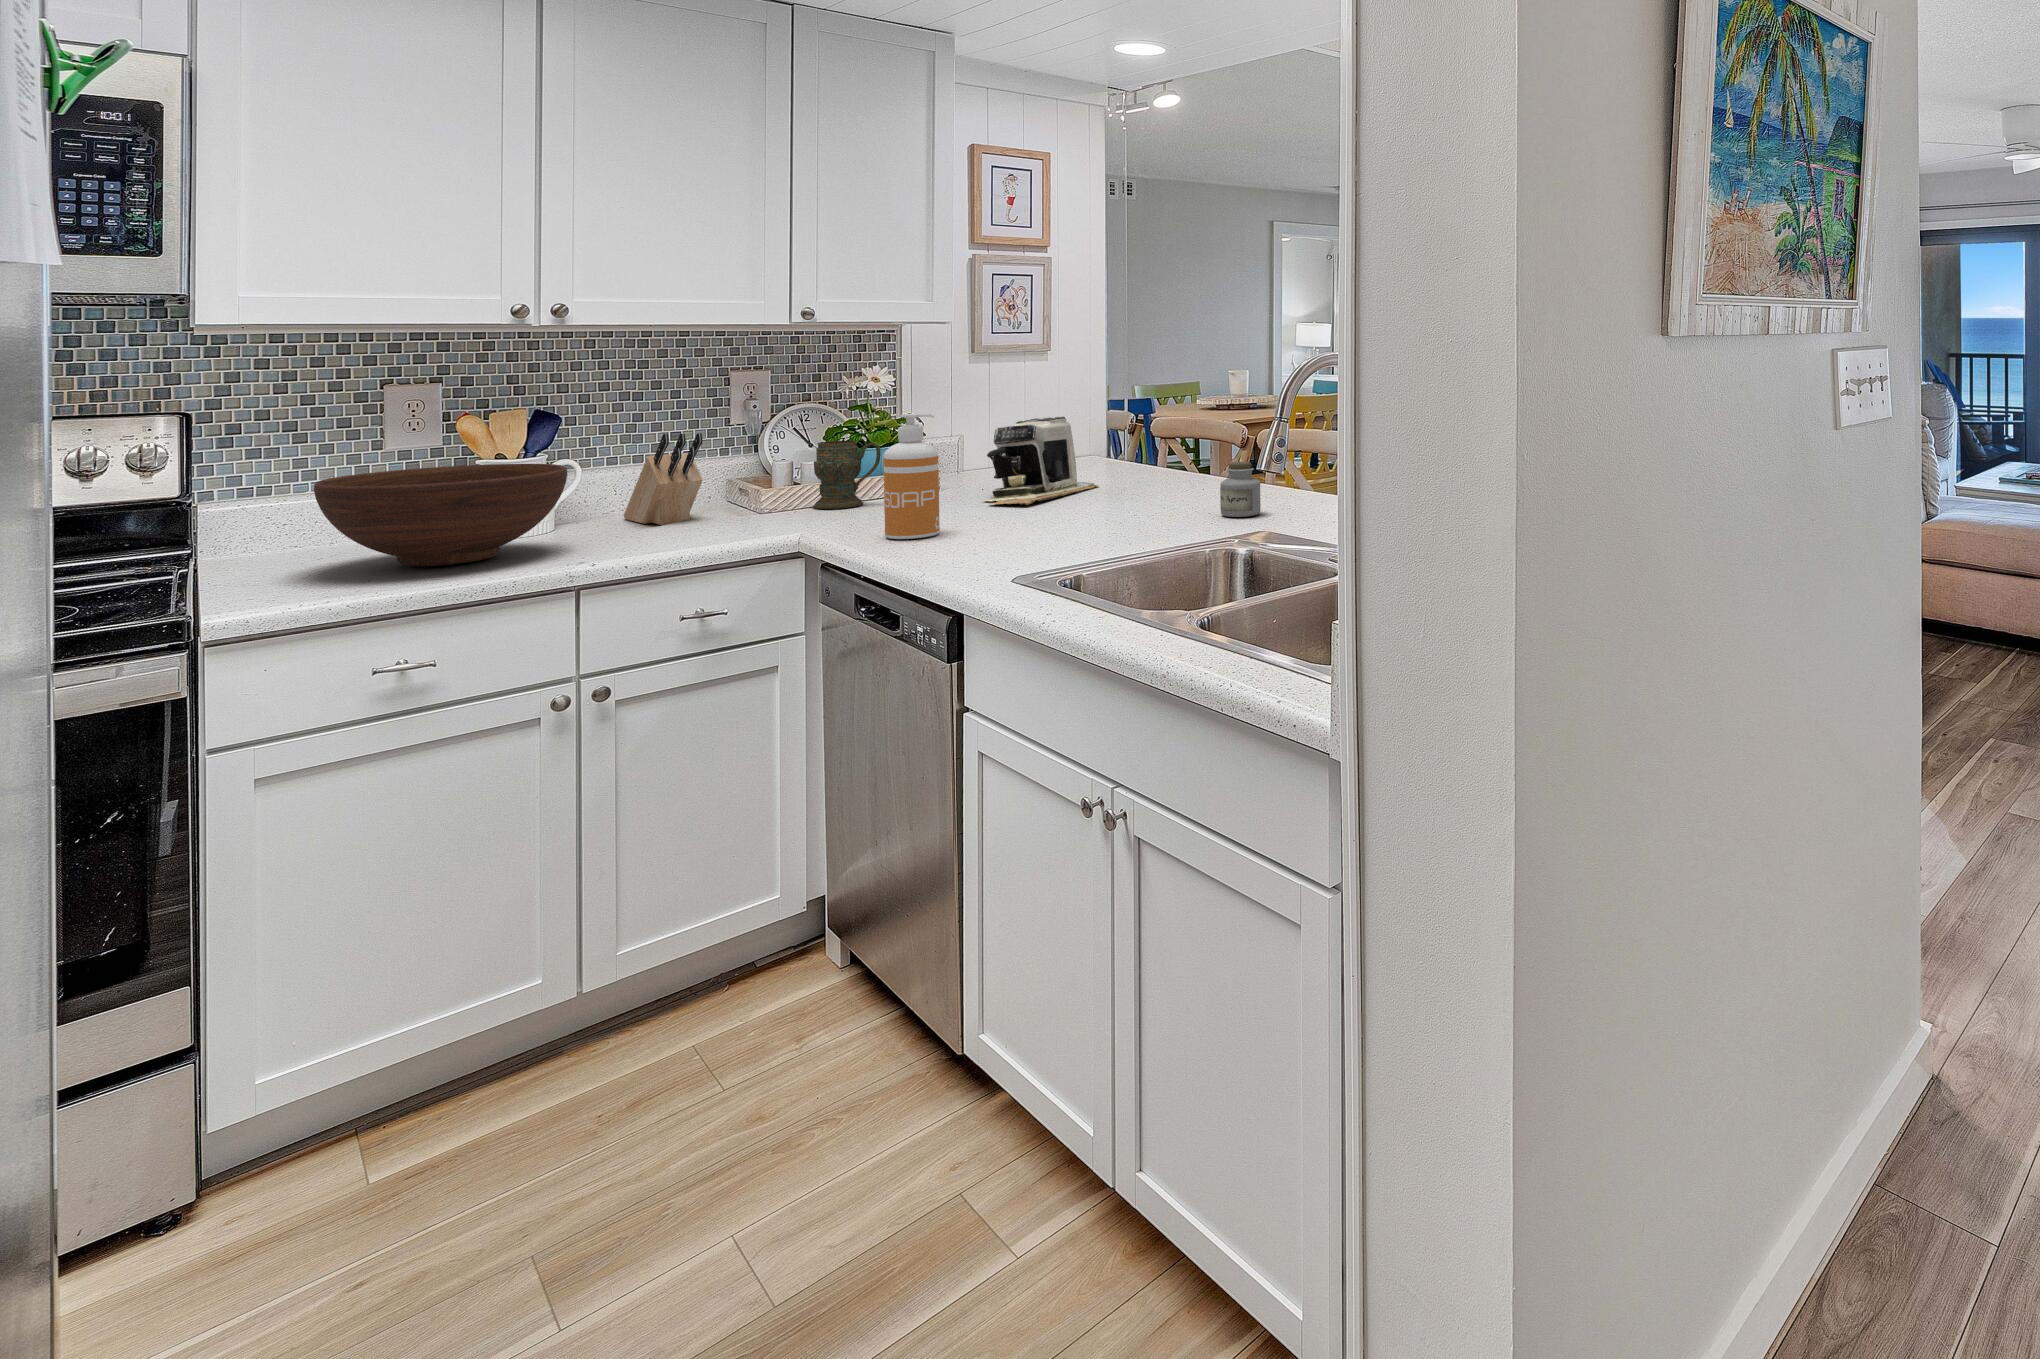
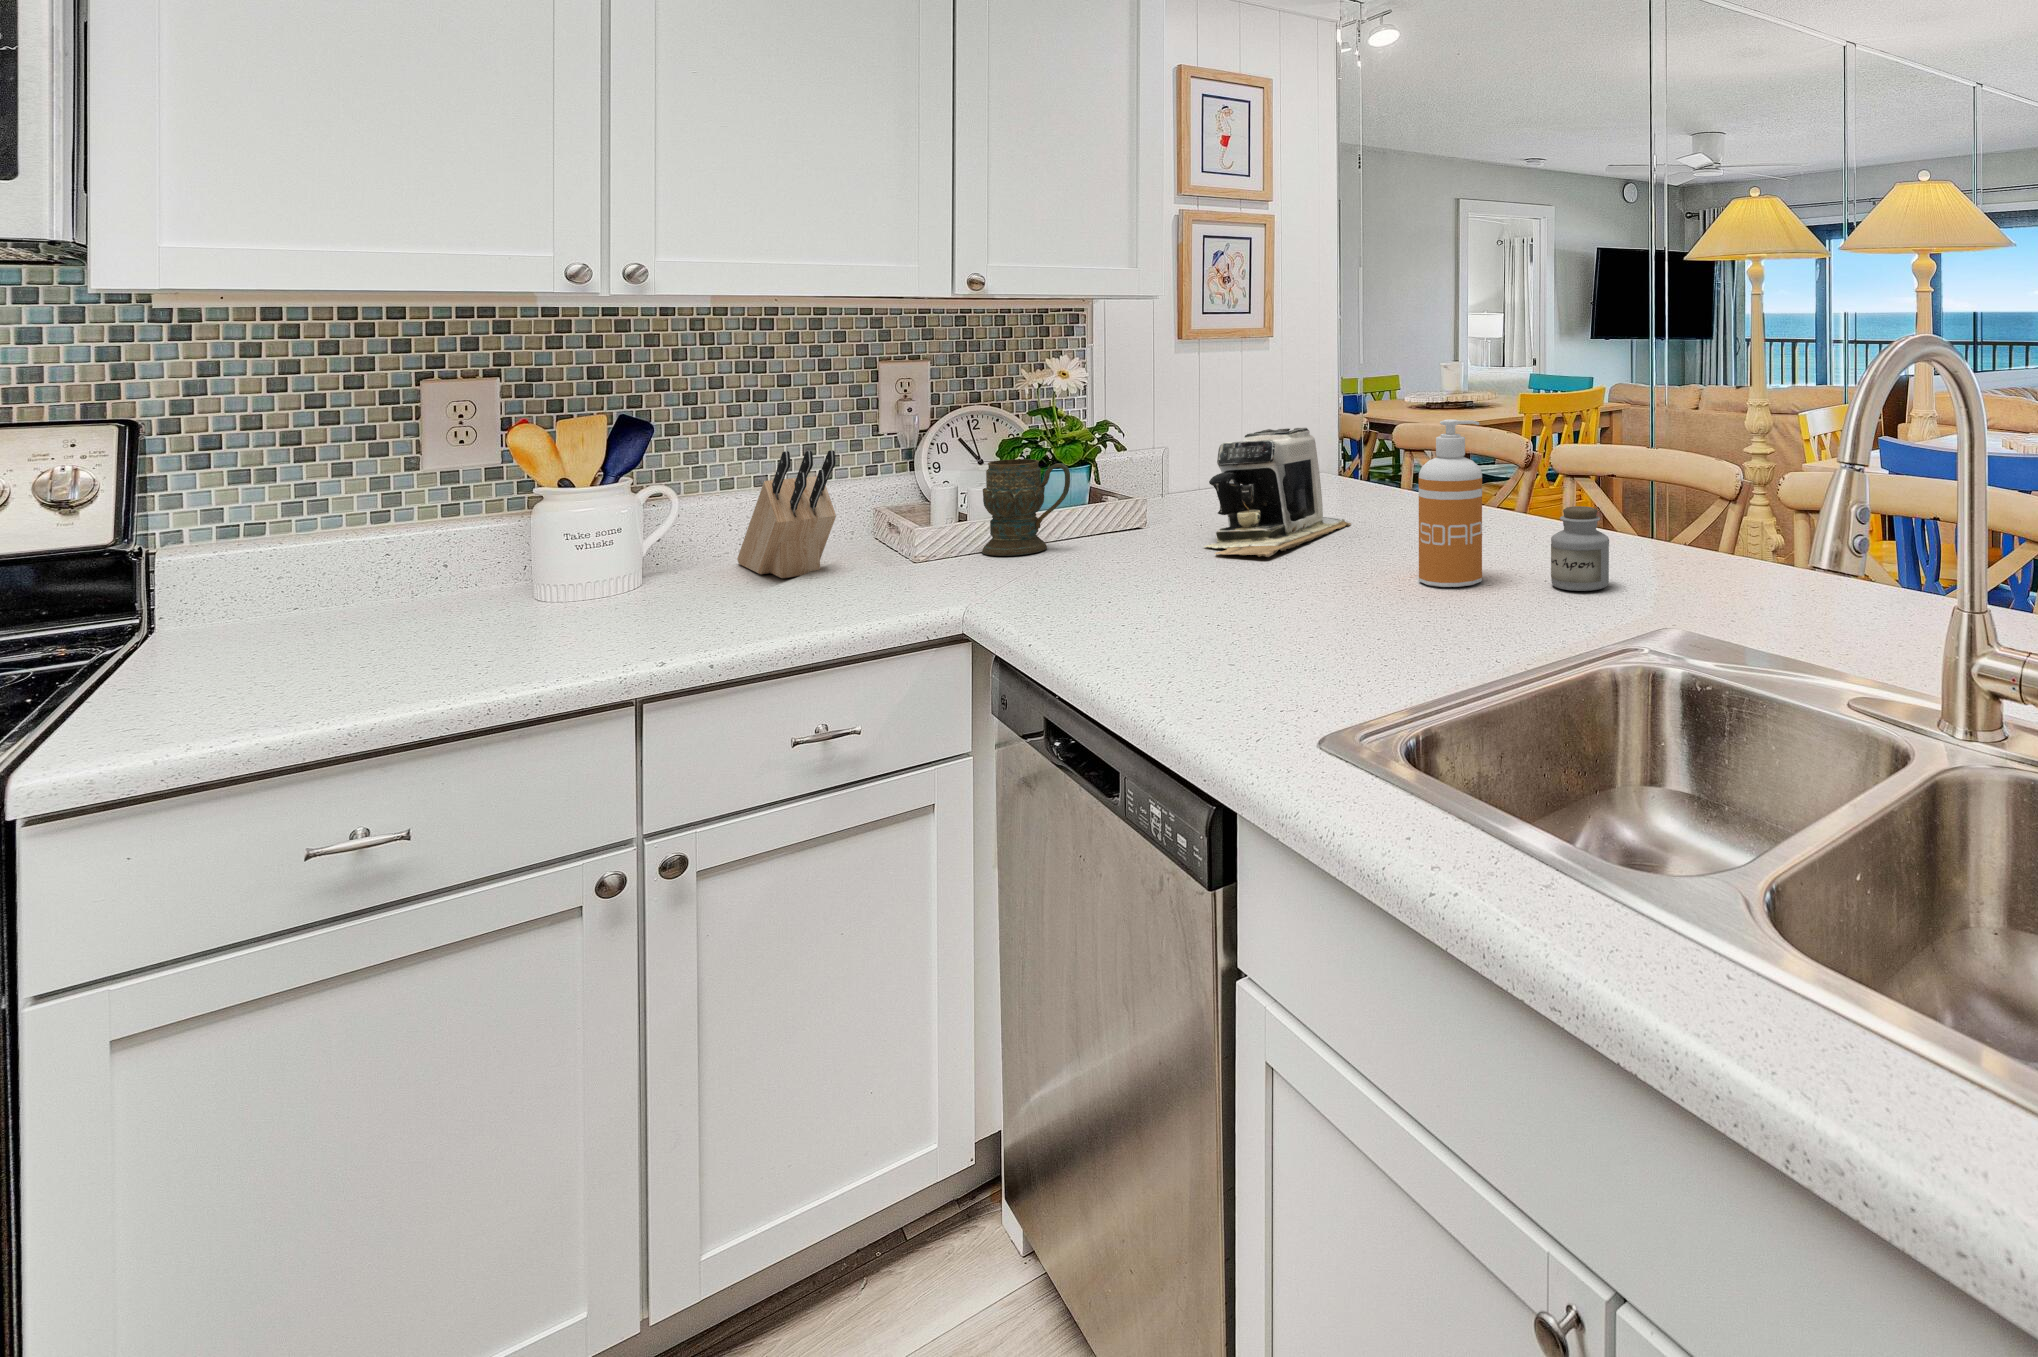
soap dispenser: present [883,414,940,539] -> present [1419,419,1482,587]
fruit bowl: present [314,464,567,567] -> none [278,494,644,654]

